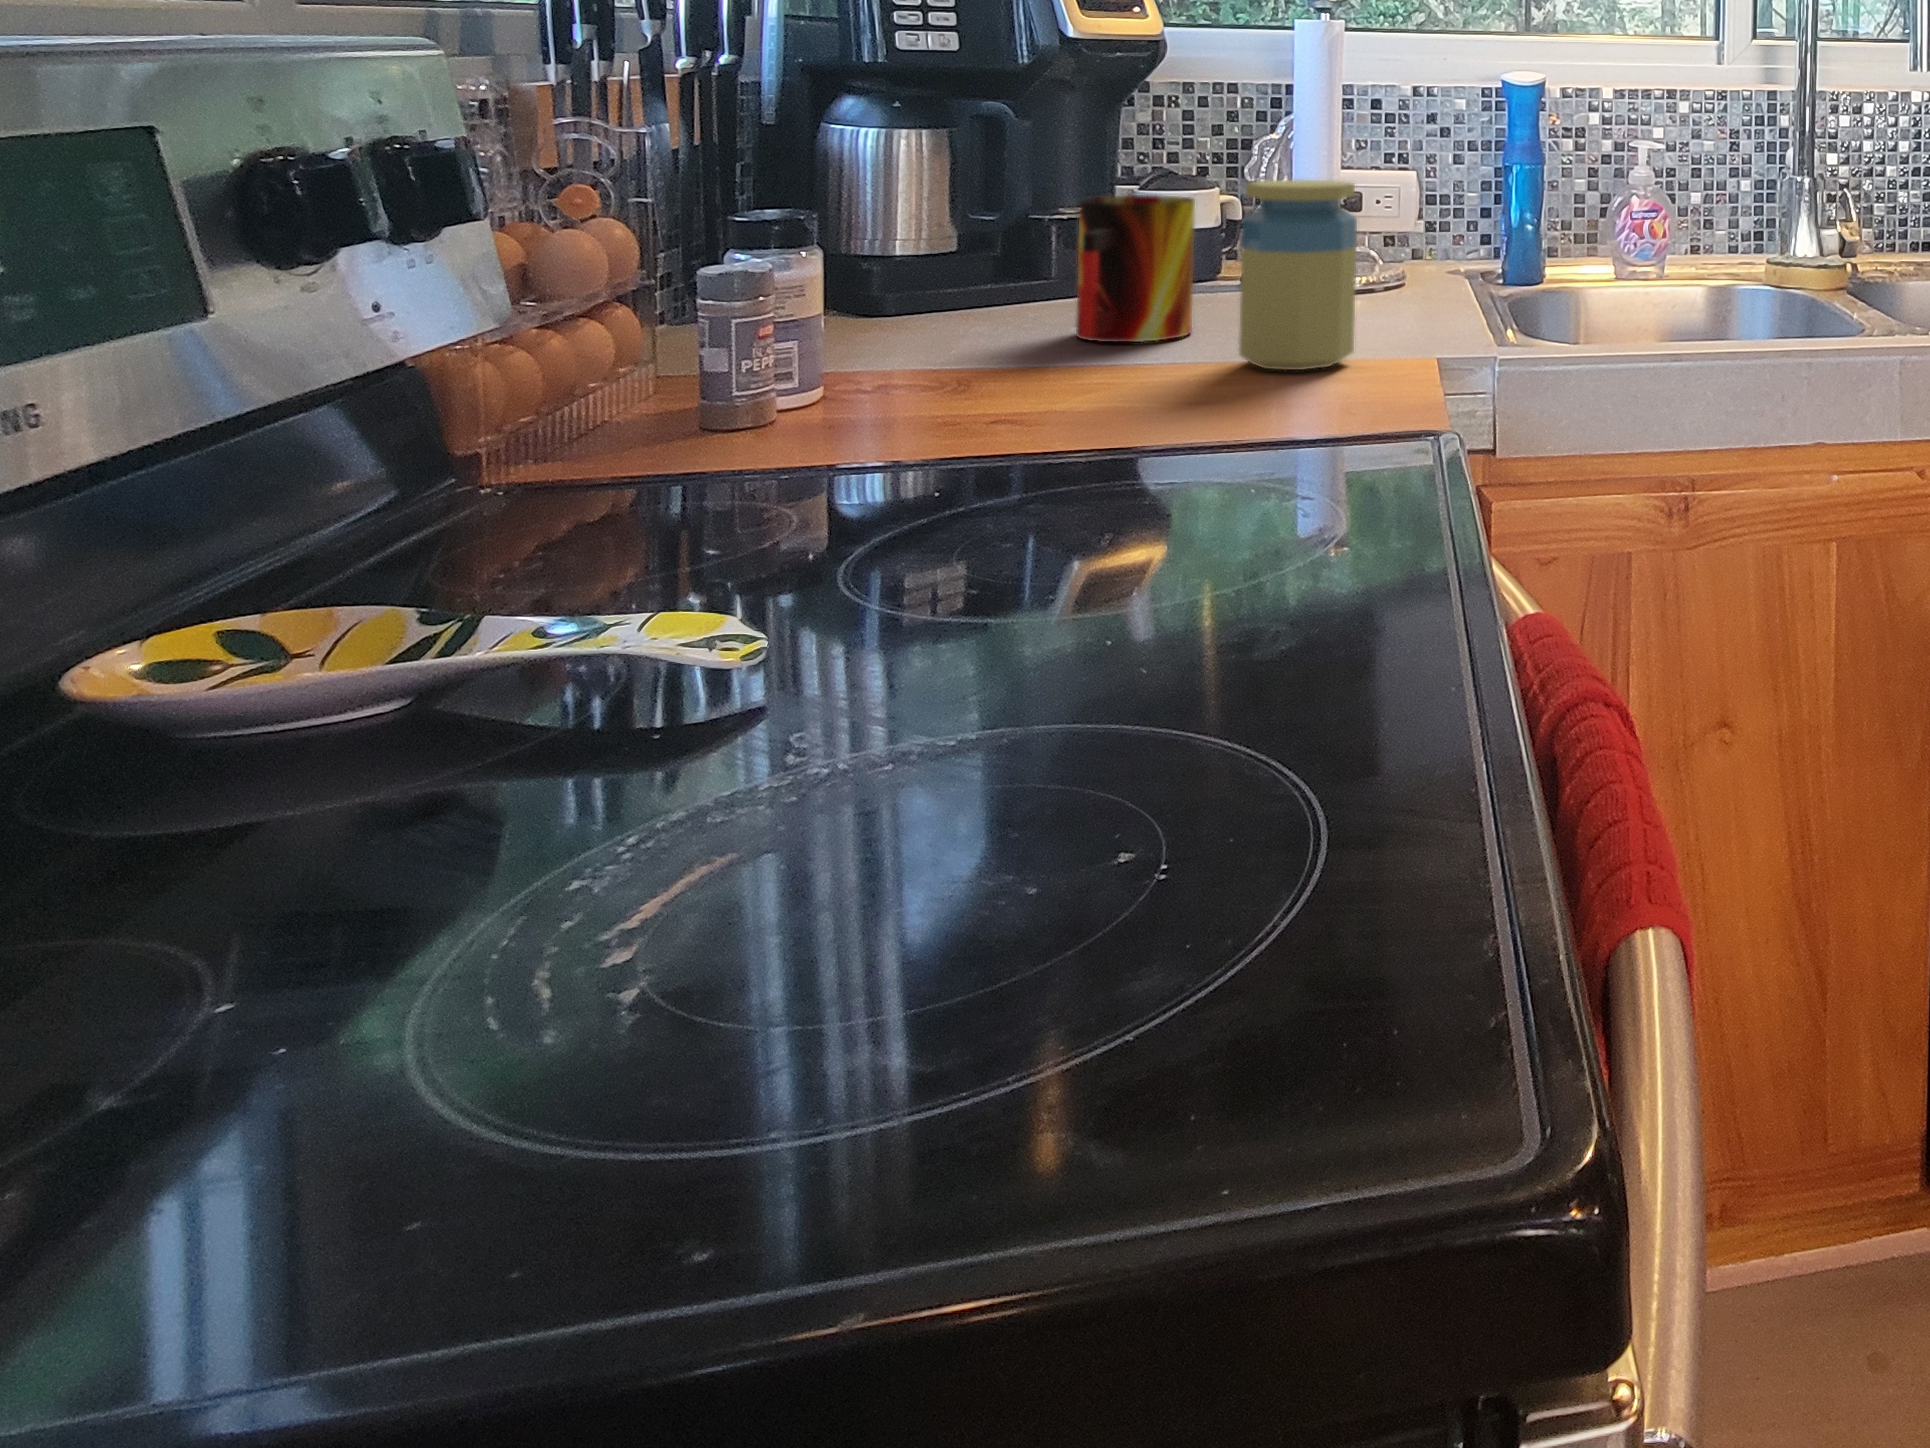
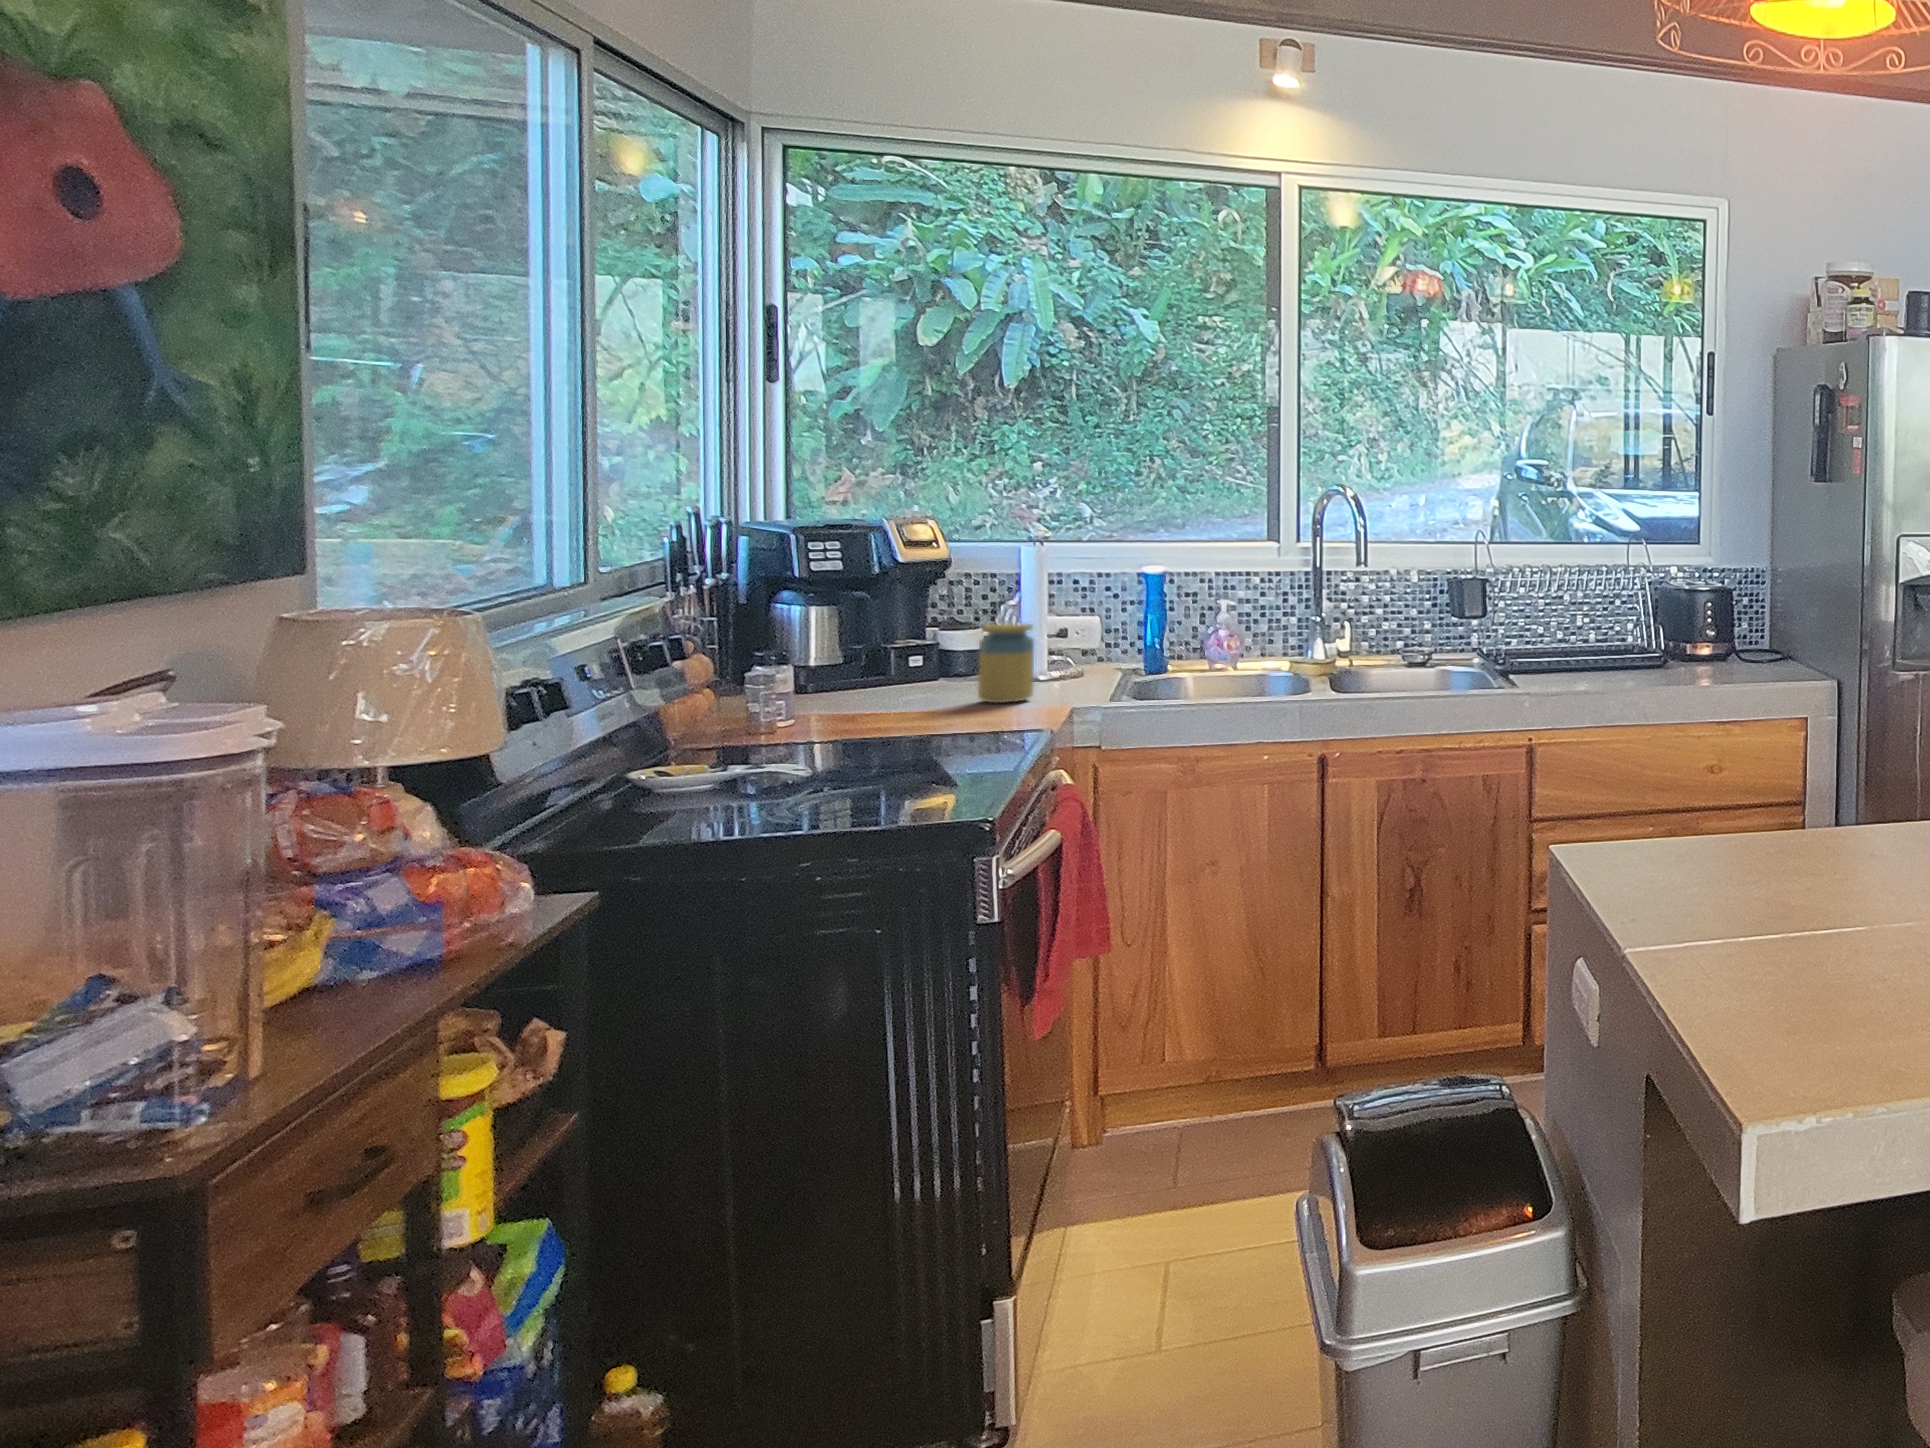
mug: present [1076,195,1195,342] -> none [902,632,961,696]

